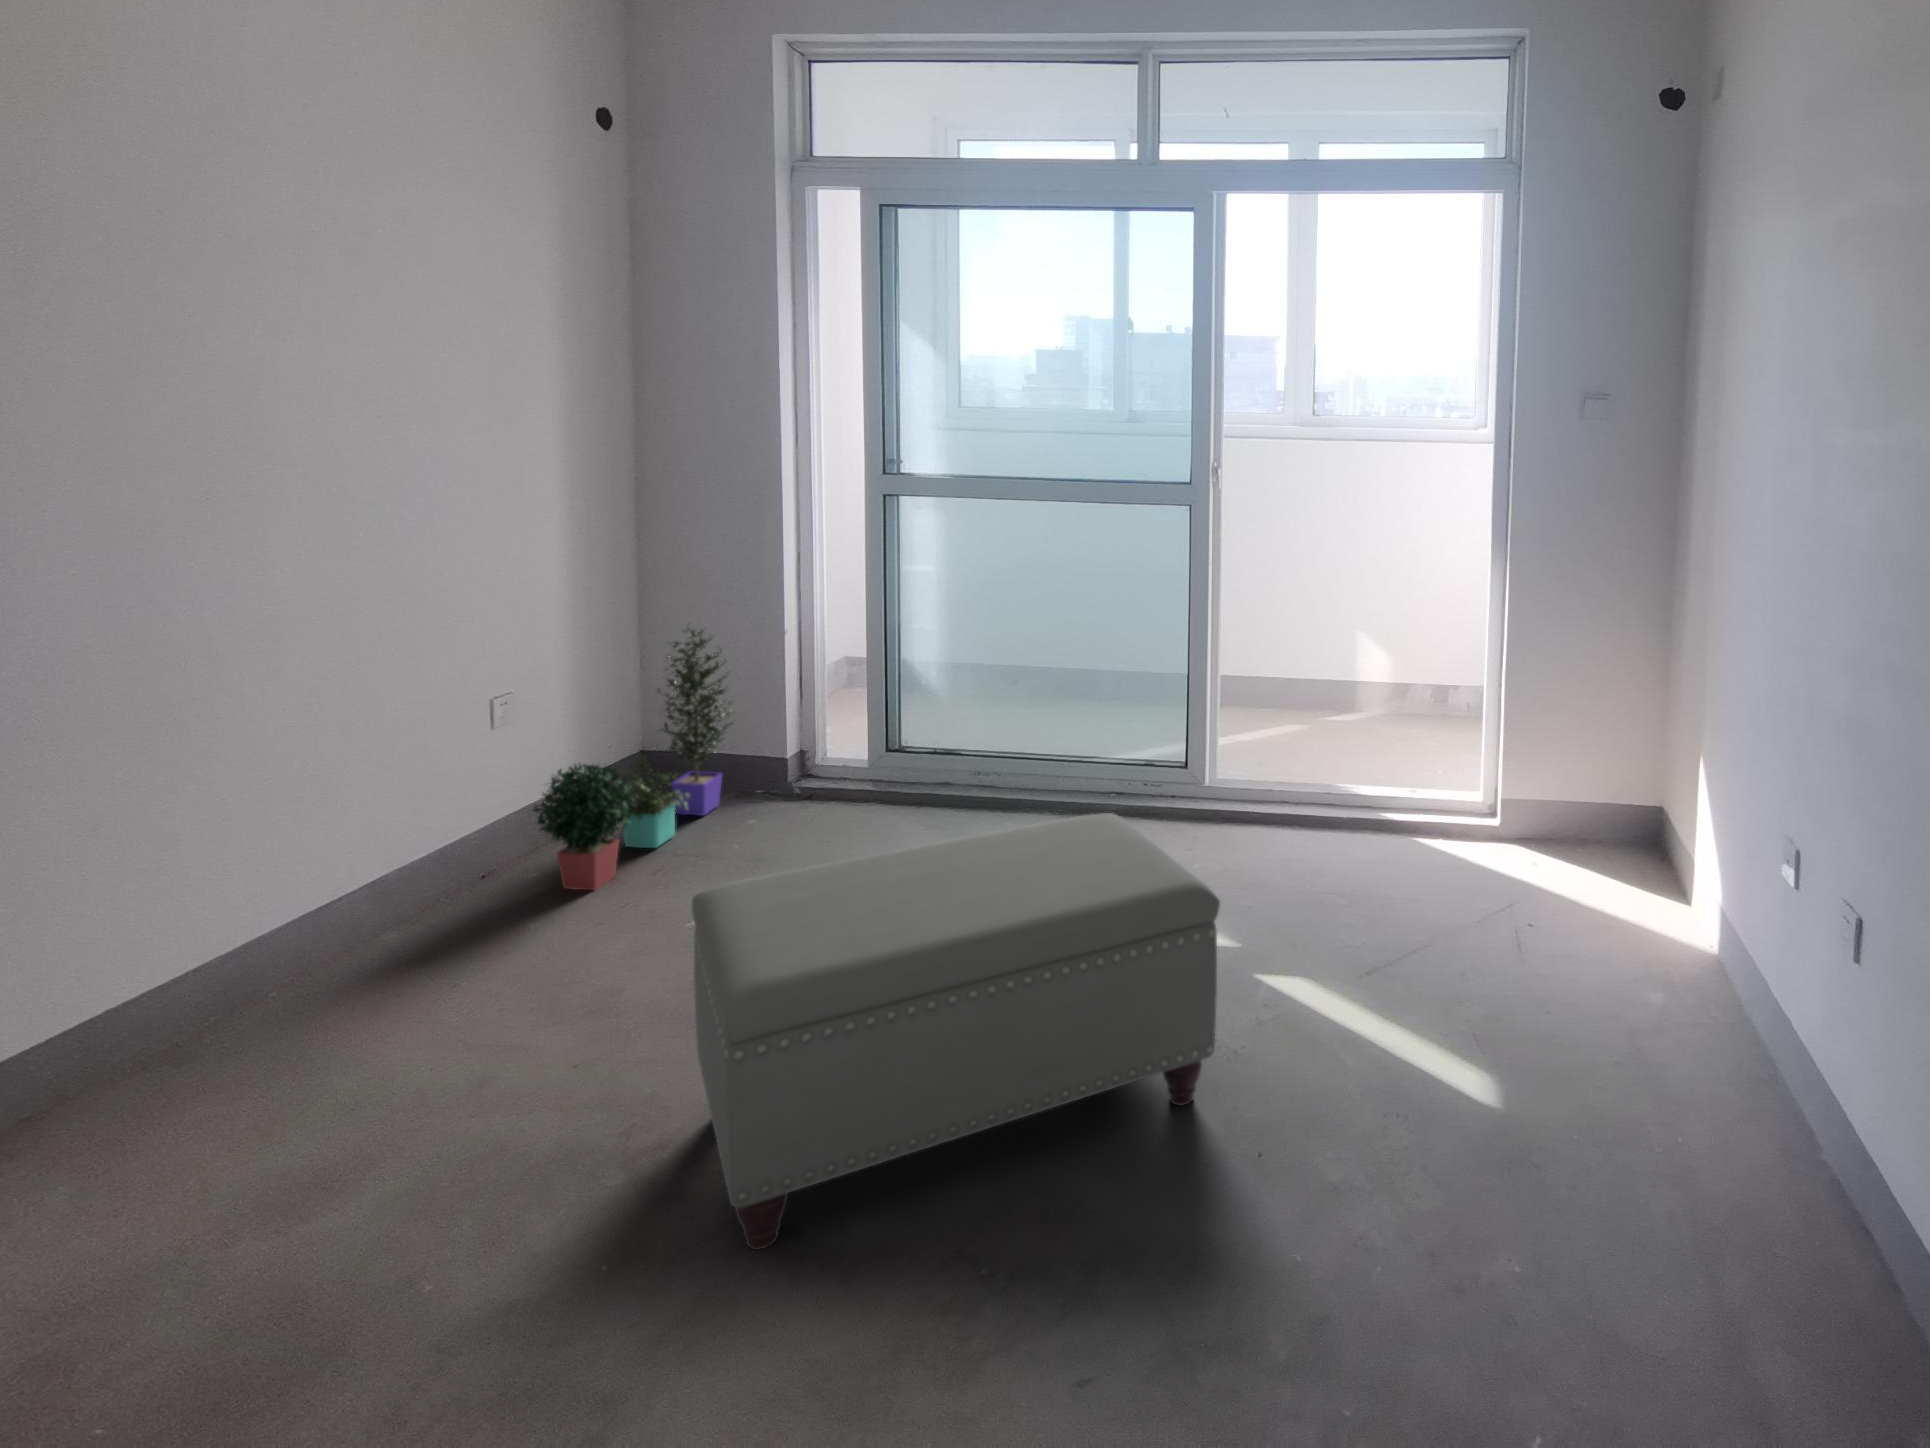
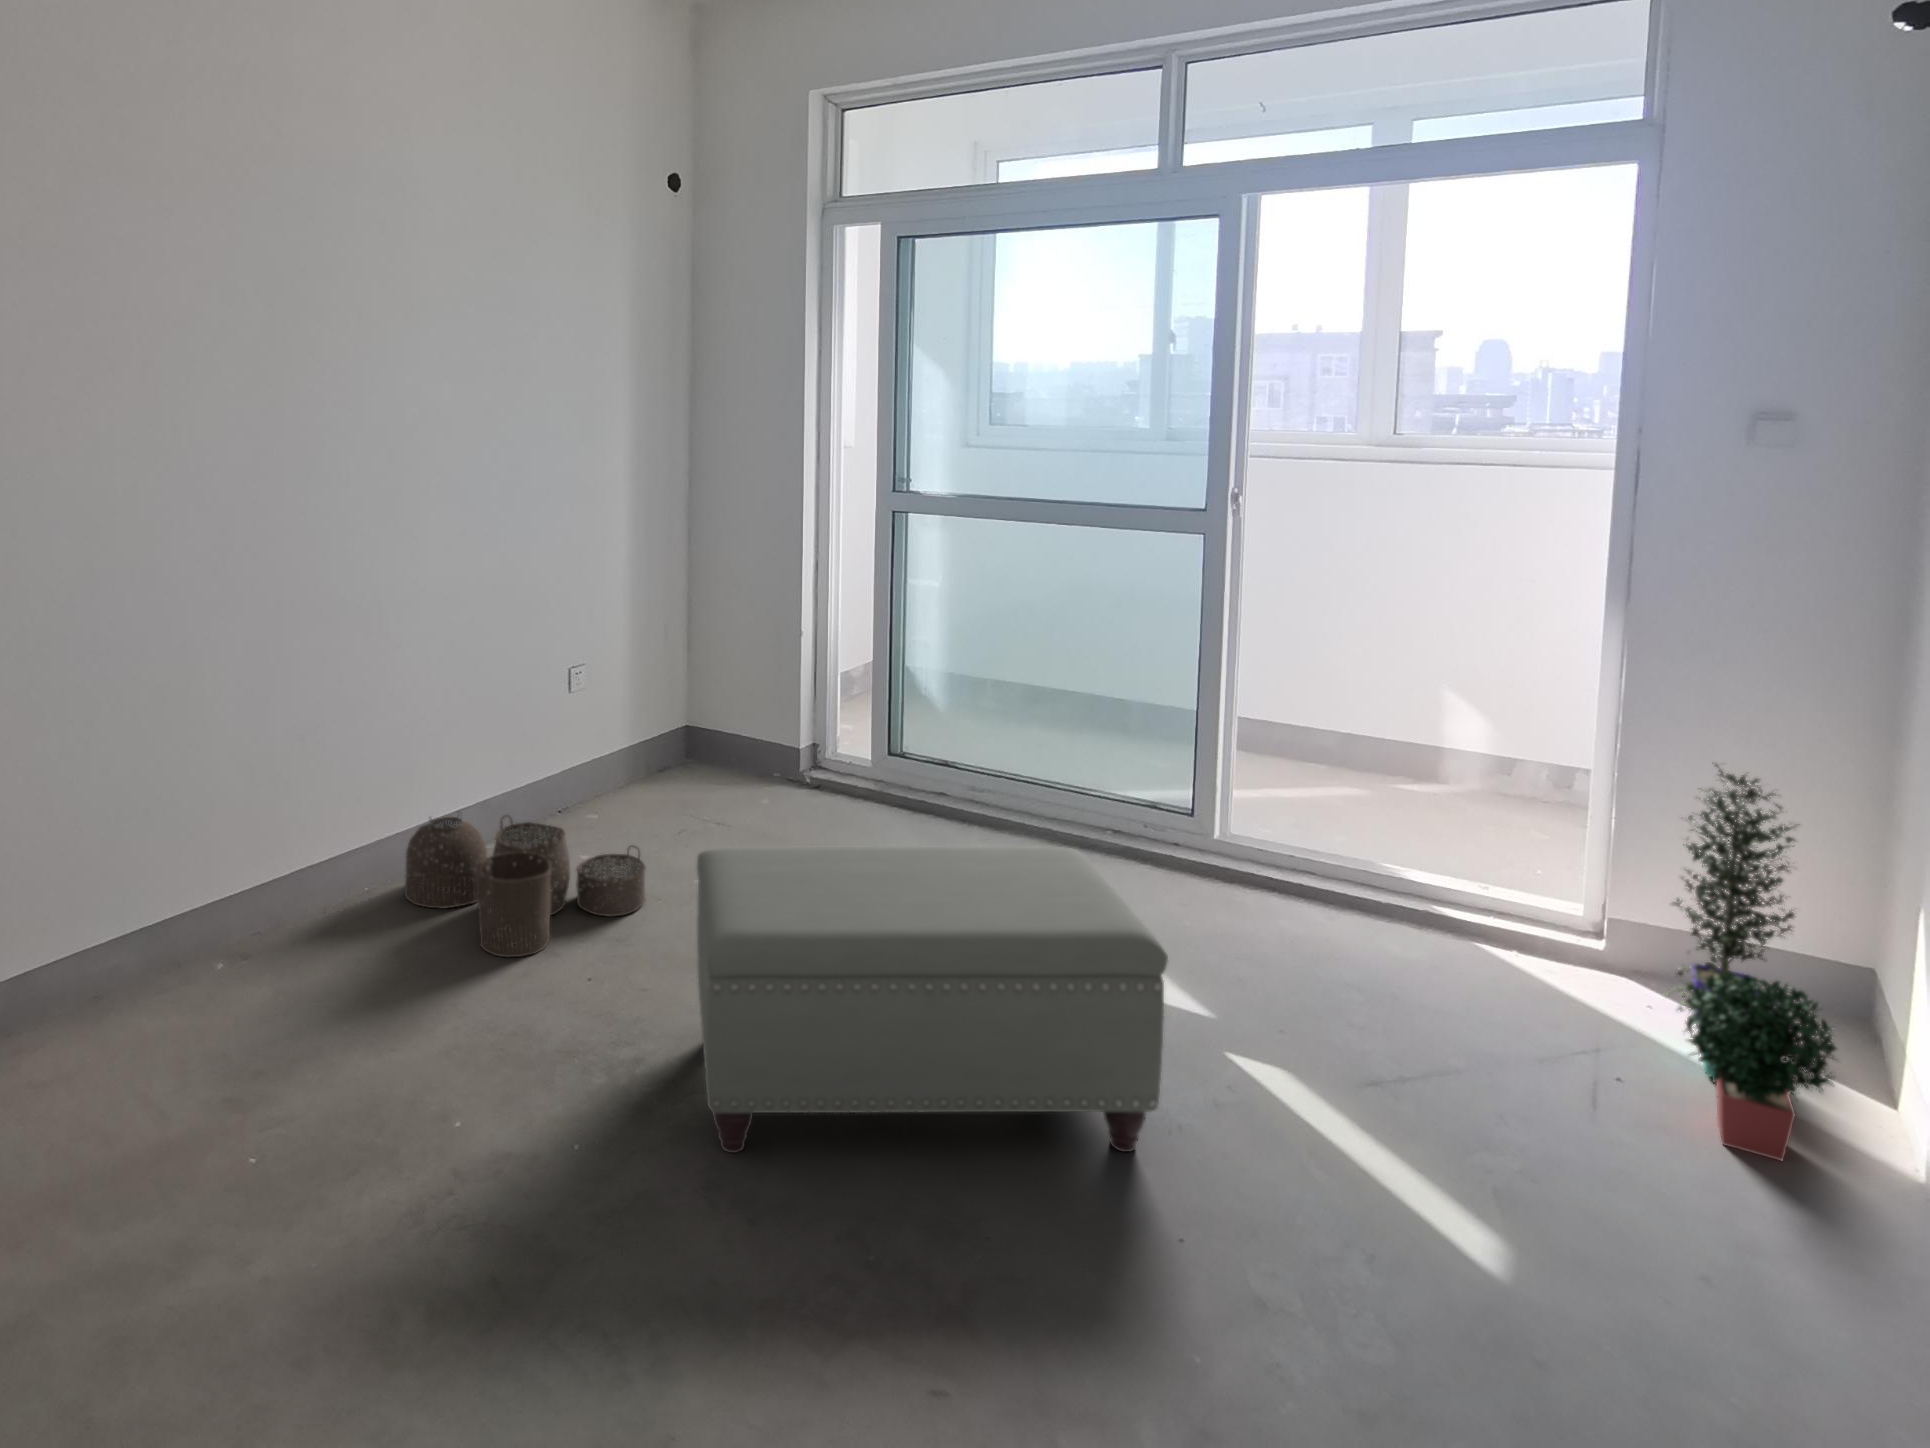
potted plant: present [533,625,731,891] -> present [1666,764,1836,1161]
woven basket: none [227,898,610,1088] -> present [404,815,646,957]

